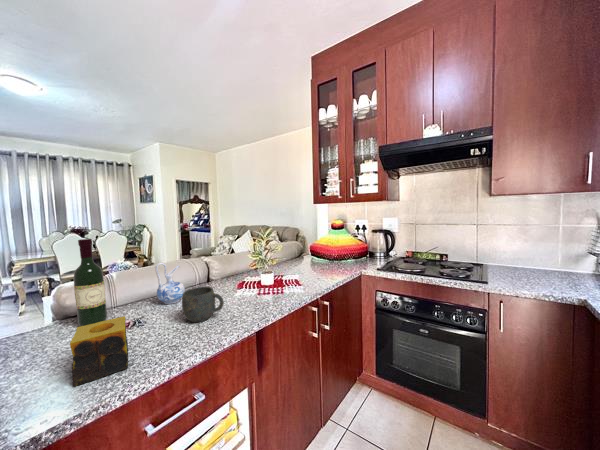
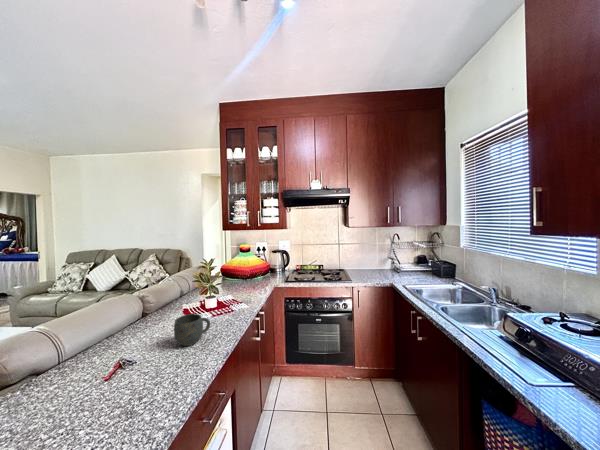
wine bottle: present [74,239,107,326] -> none [49,286,84,383]
ceramic pitcher: present [155,263,185,304] -> none [118,301,148,342]
candle: present [70,316,128,386] -> none [130,347,184,406]

